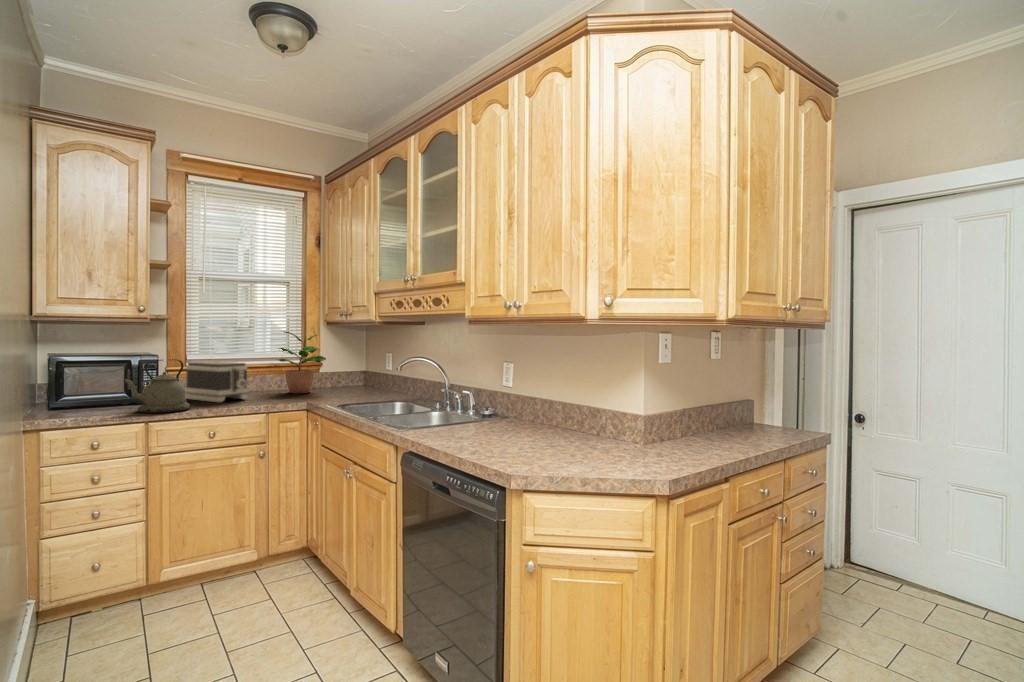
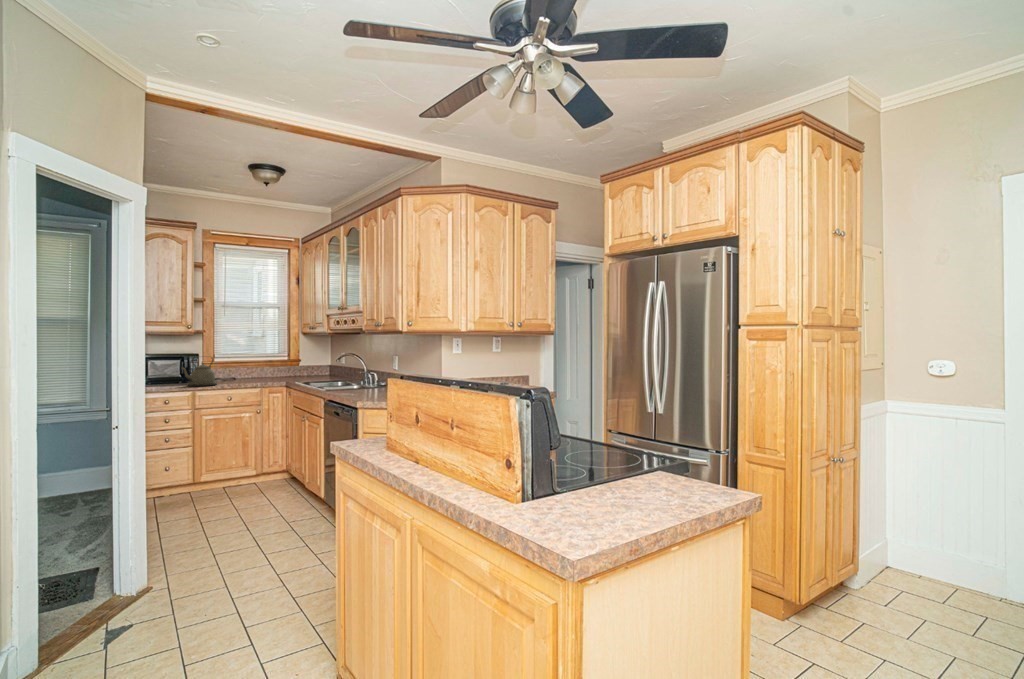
potted plant: present [277,331,326,393] -> none [270,339,302,379]
toaster: present [186,361,248,402] -> none [214,358,252,382]

